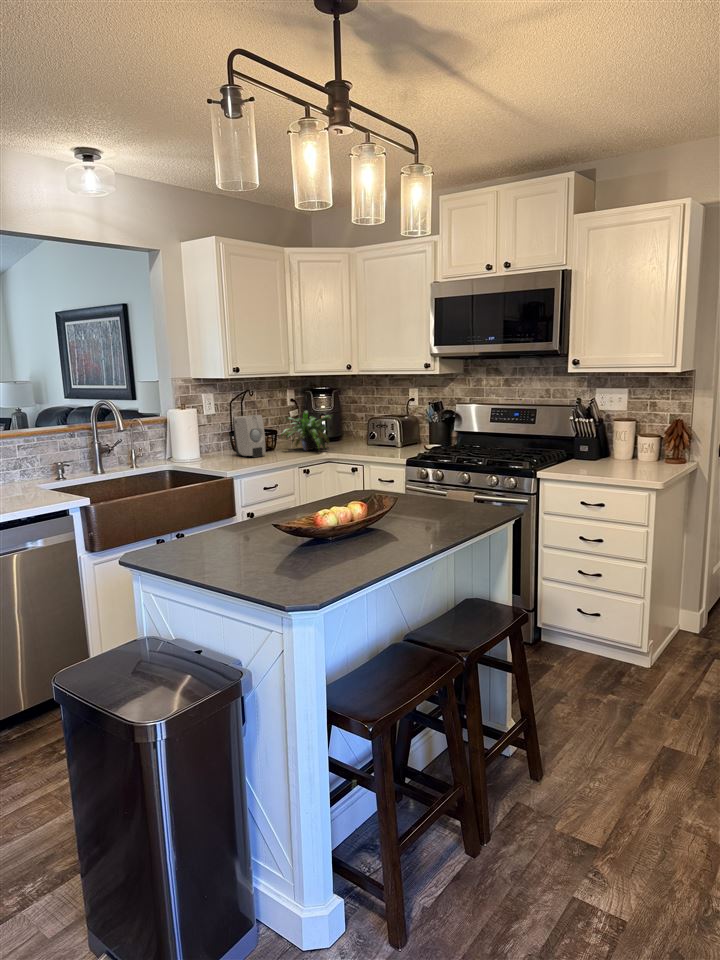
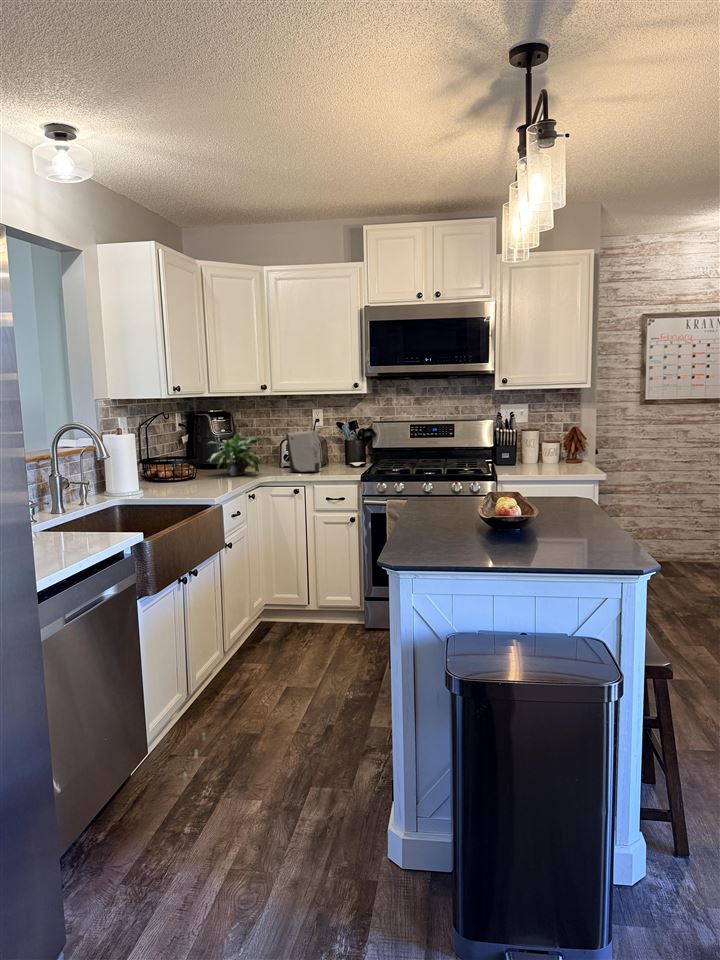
soap dispenser: present [233,415,265,457] -> present [286,431,321,473]

